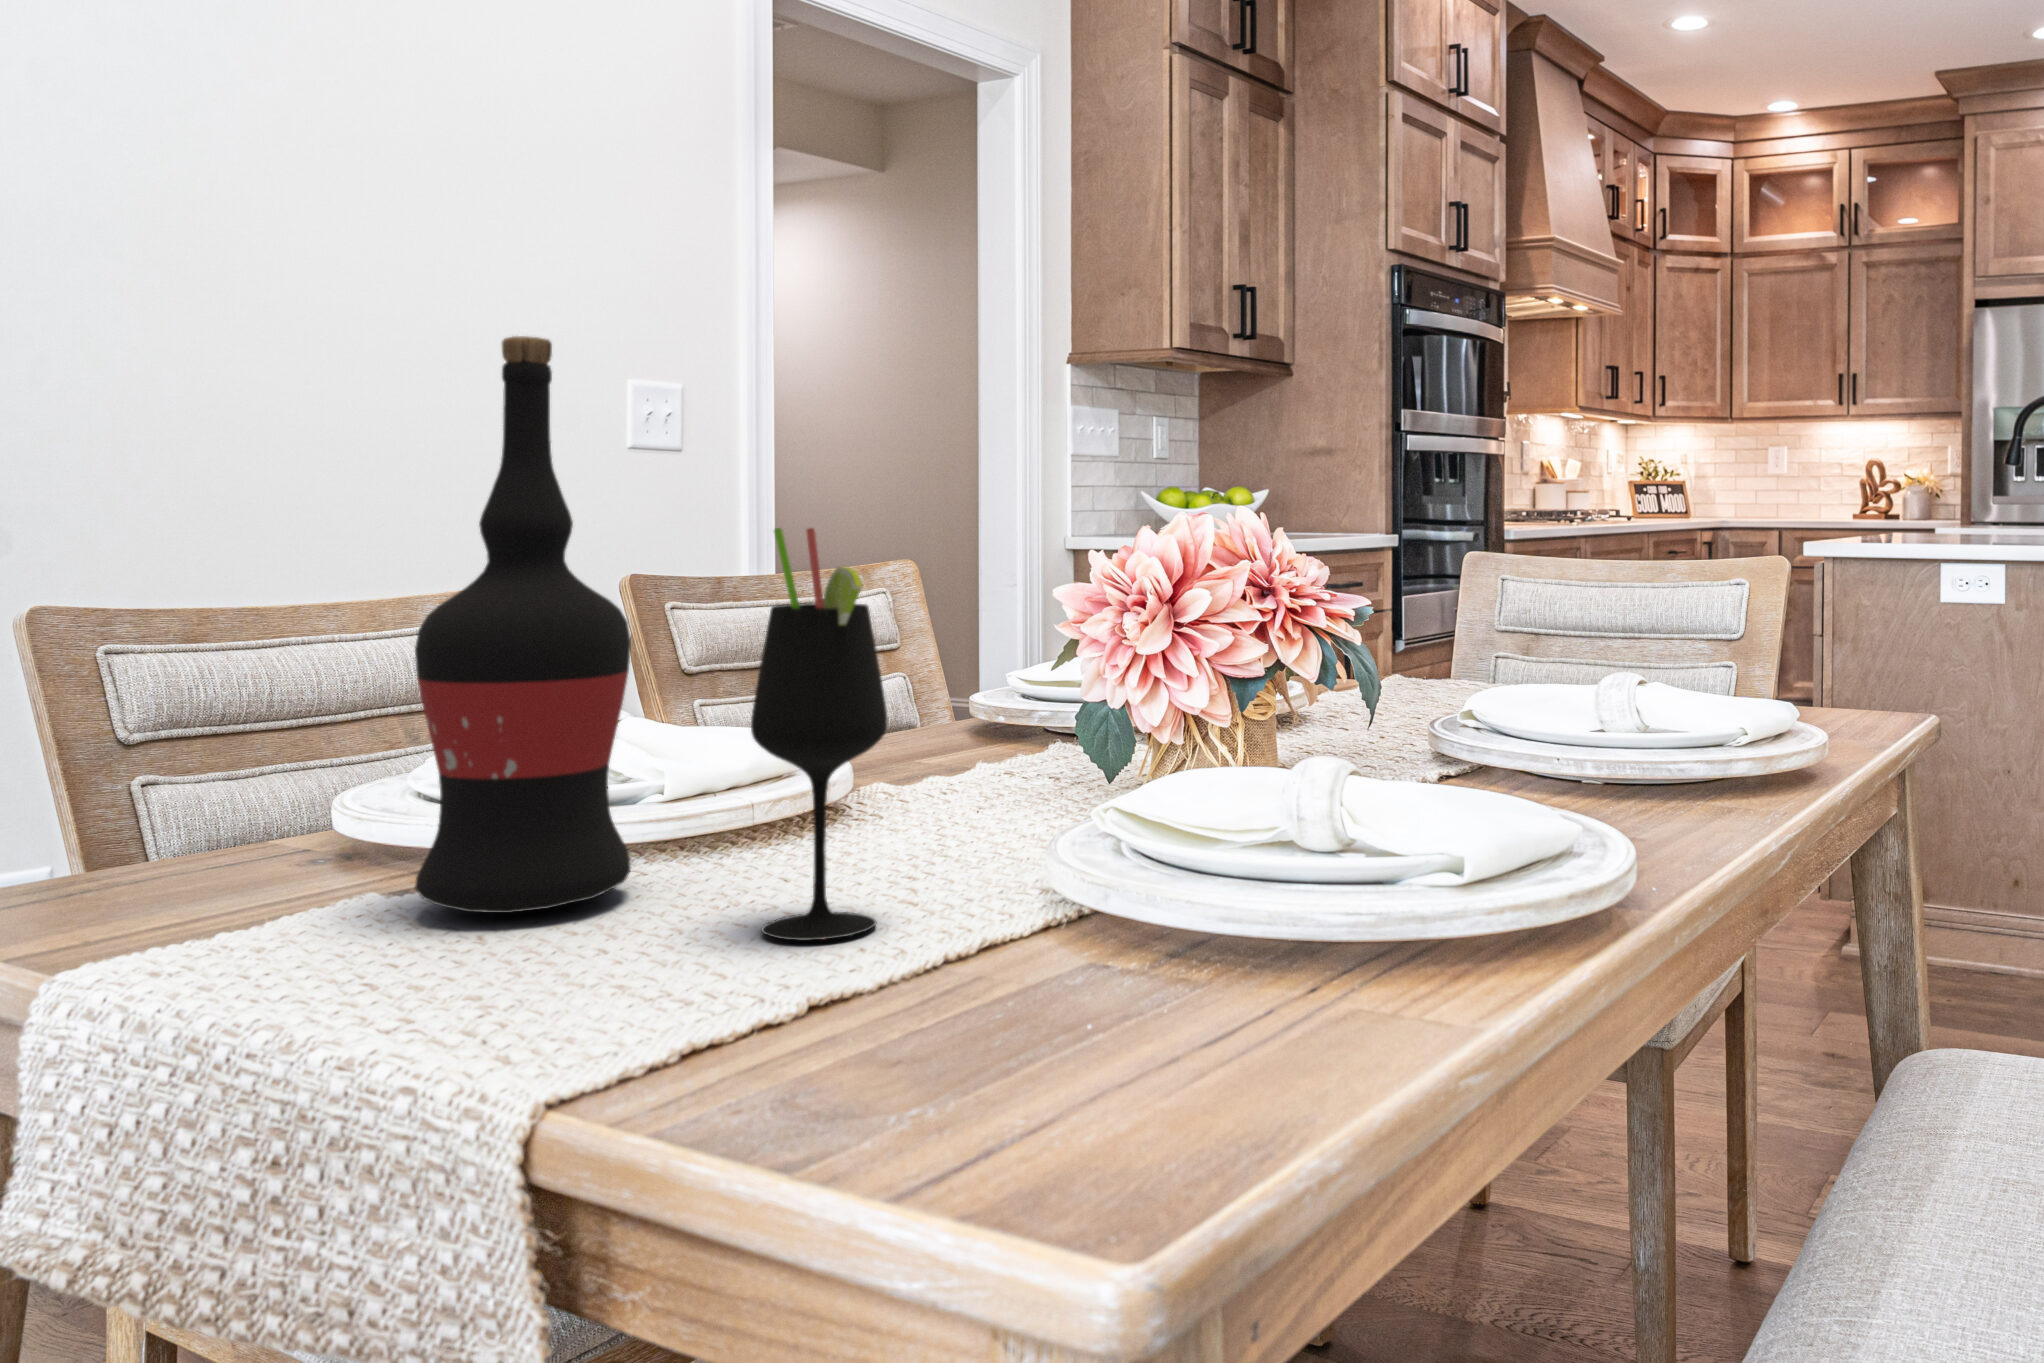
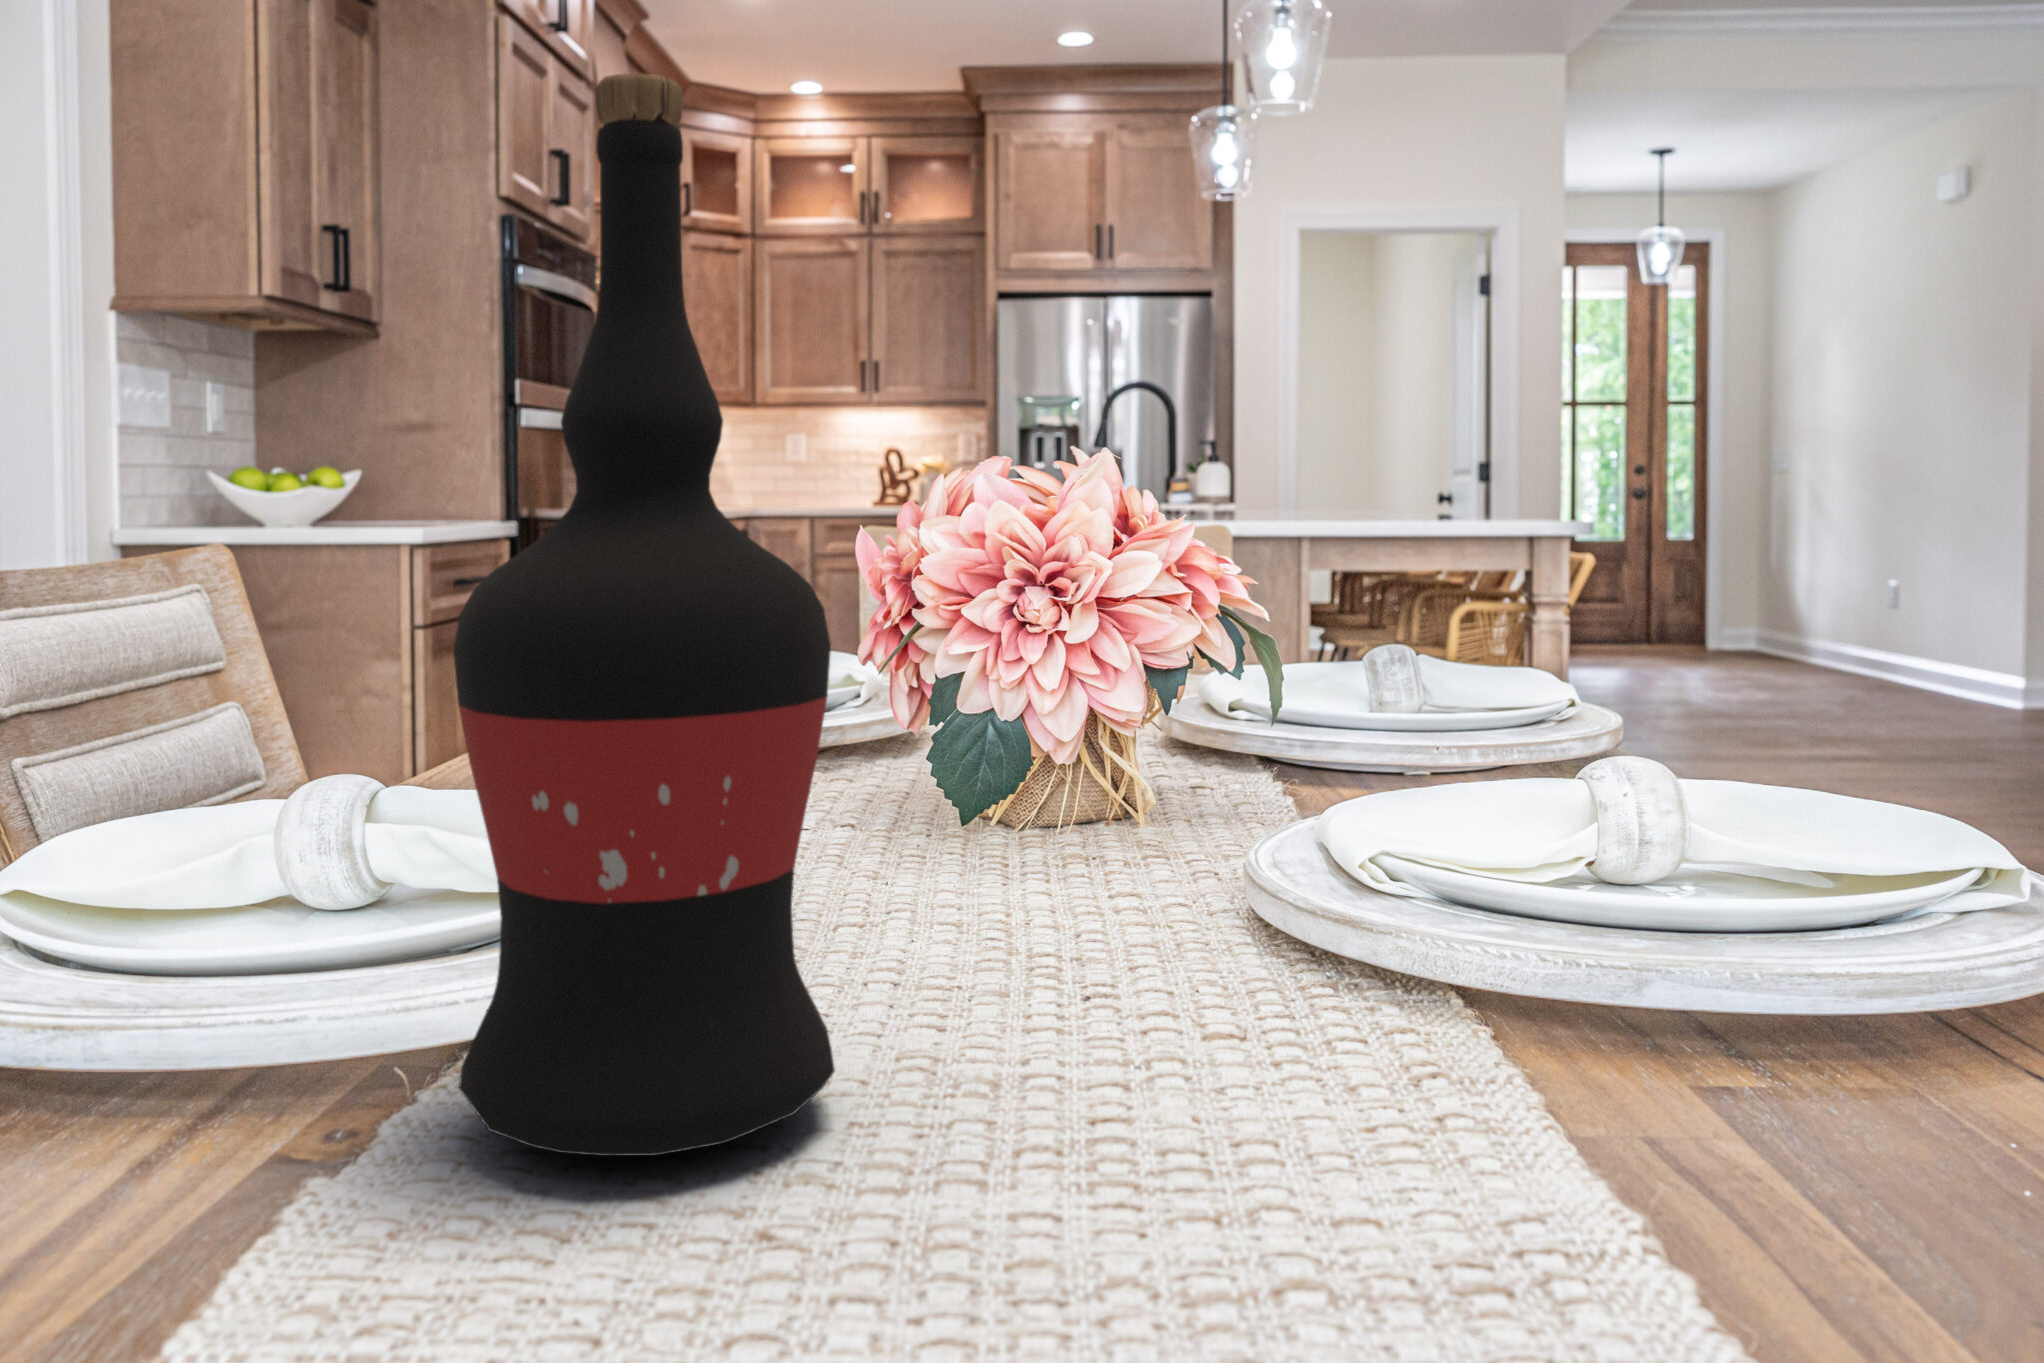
wine glass: present [751,528,888,940] -> none [1127,418,1385,1100]

